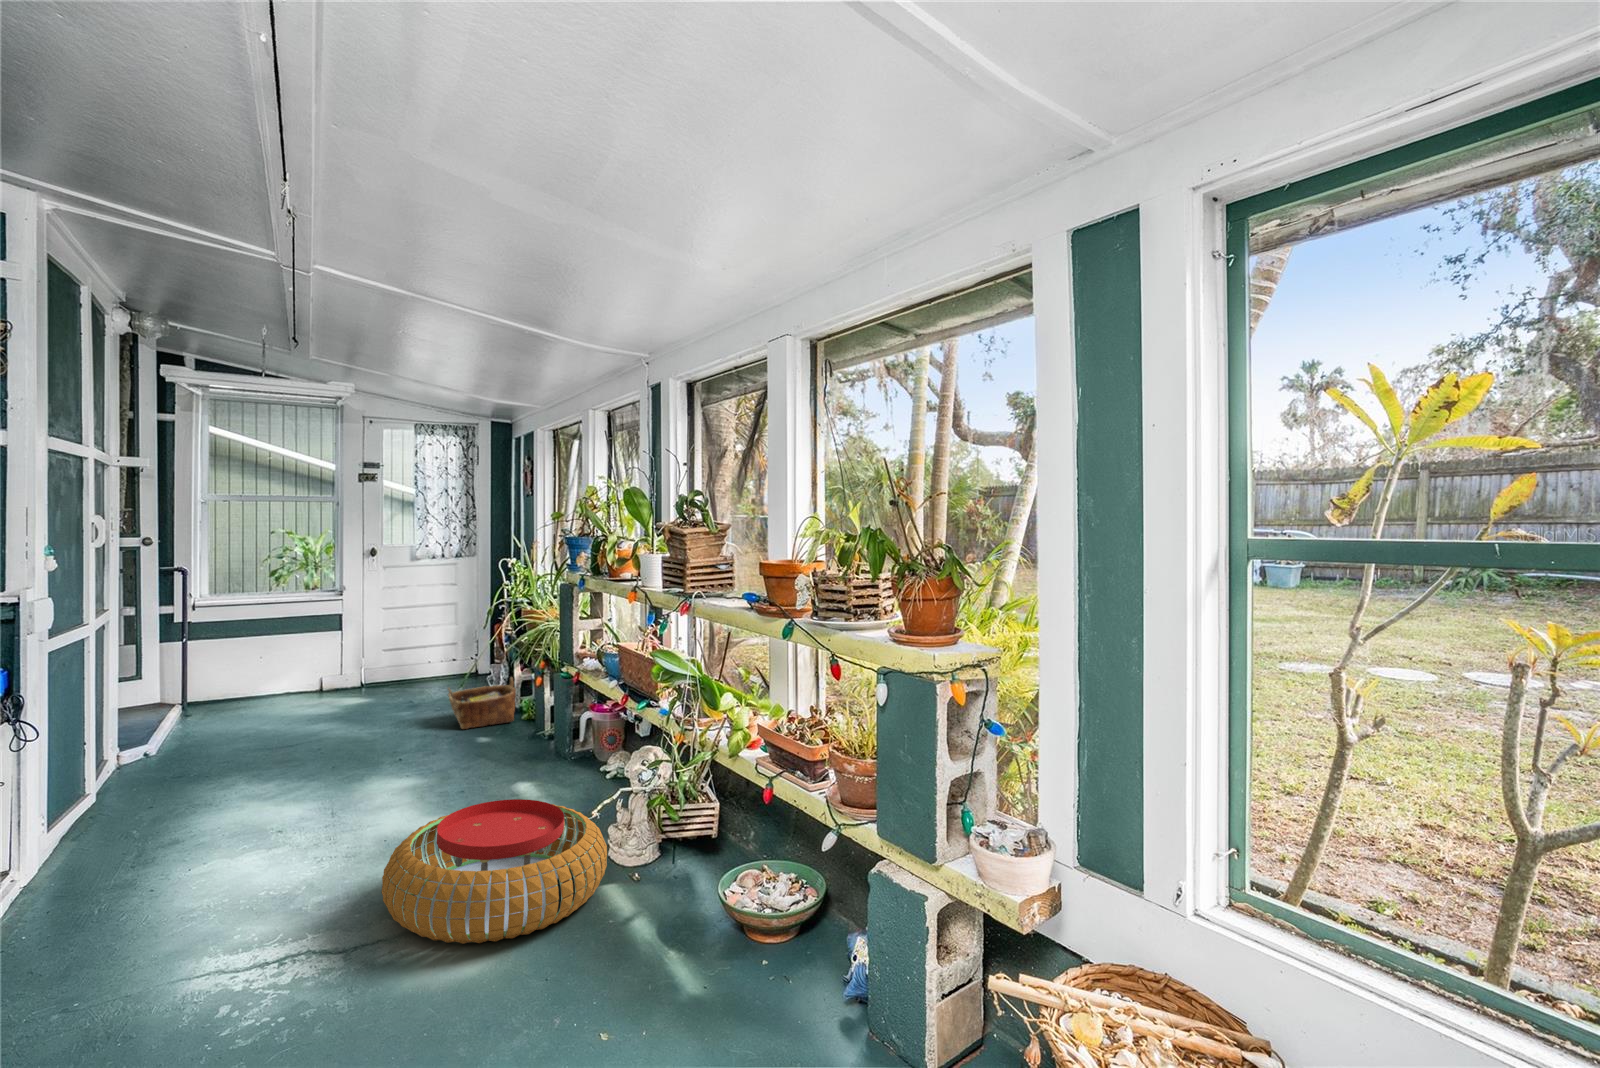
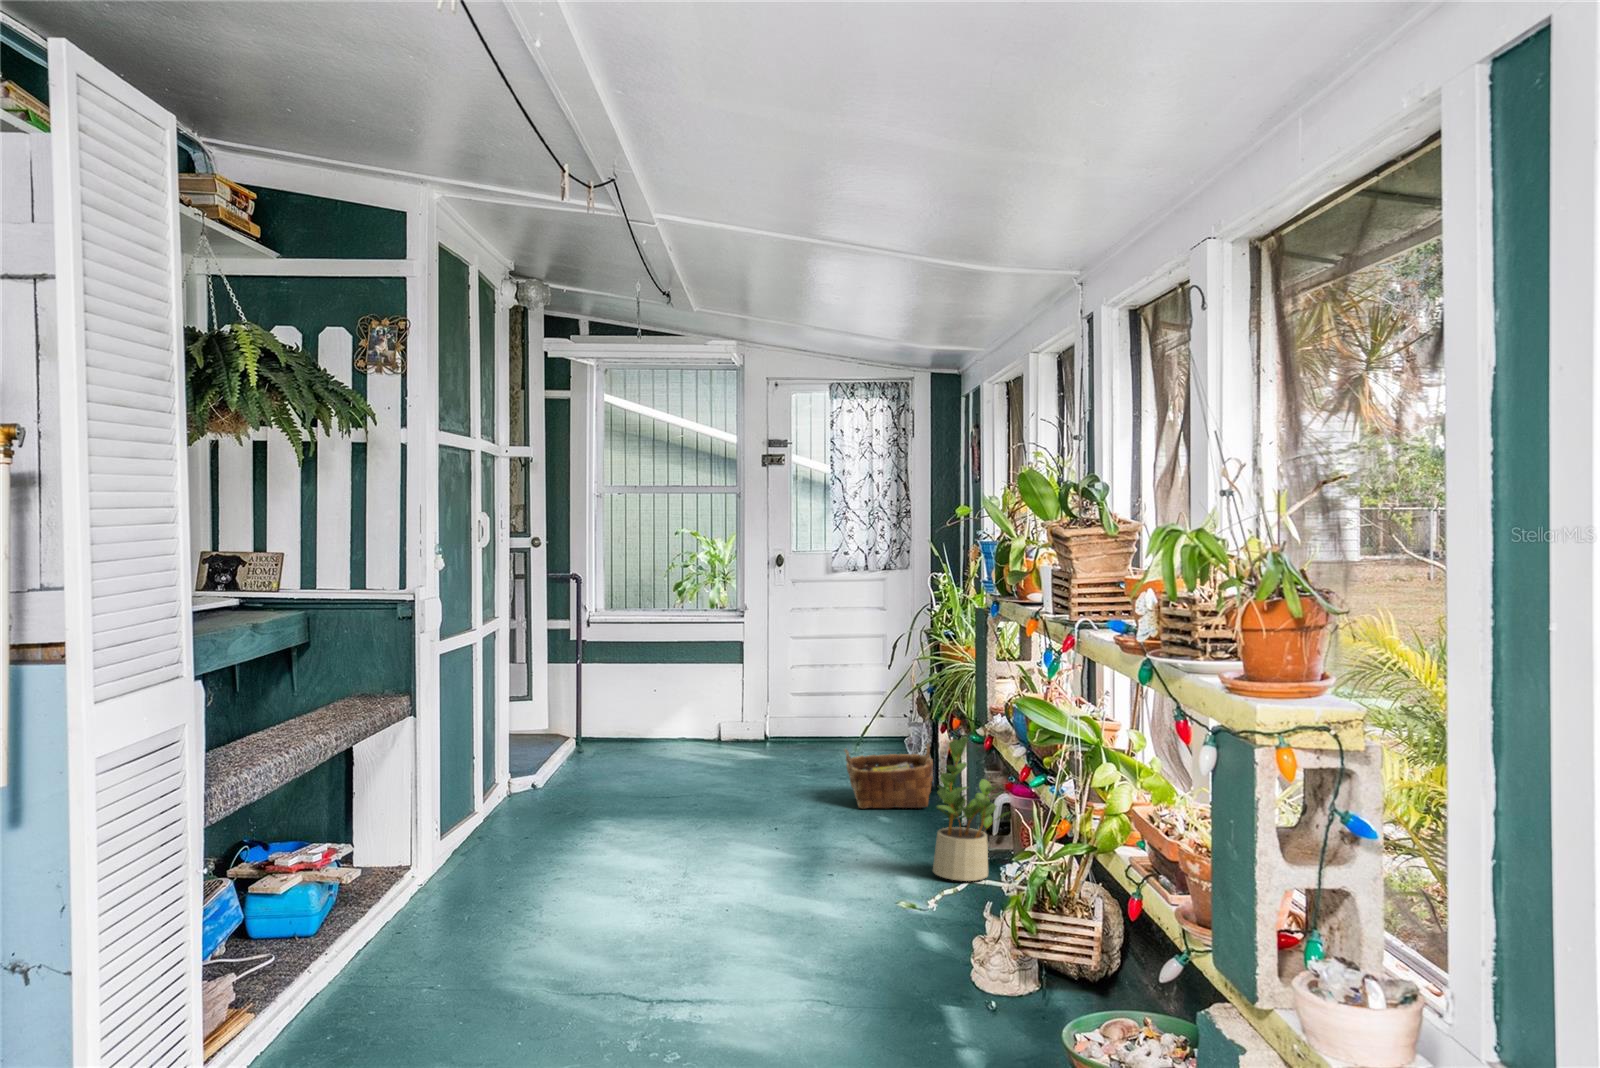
potted plant: none [541,673,597,775] -> present [933,737,1009,881]
pouf: present [382,799,607,944] -> none [693,877,956,1036]

